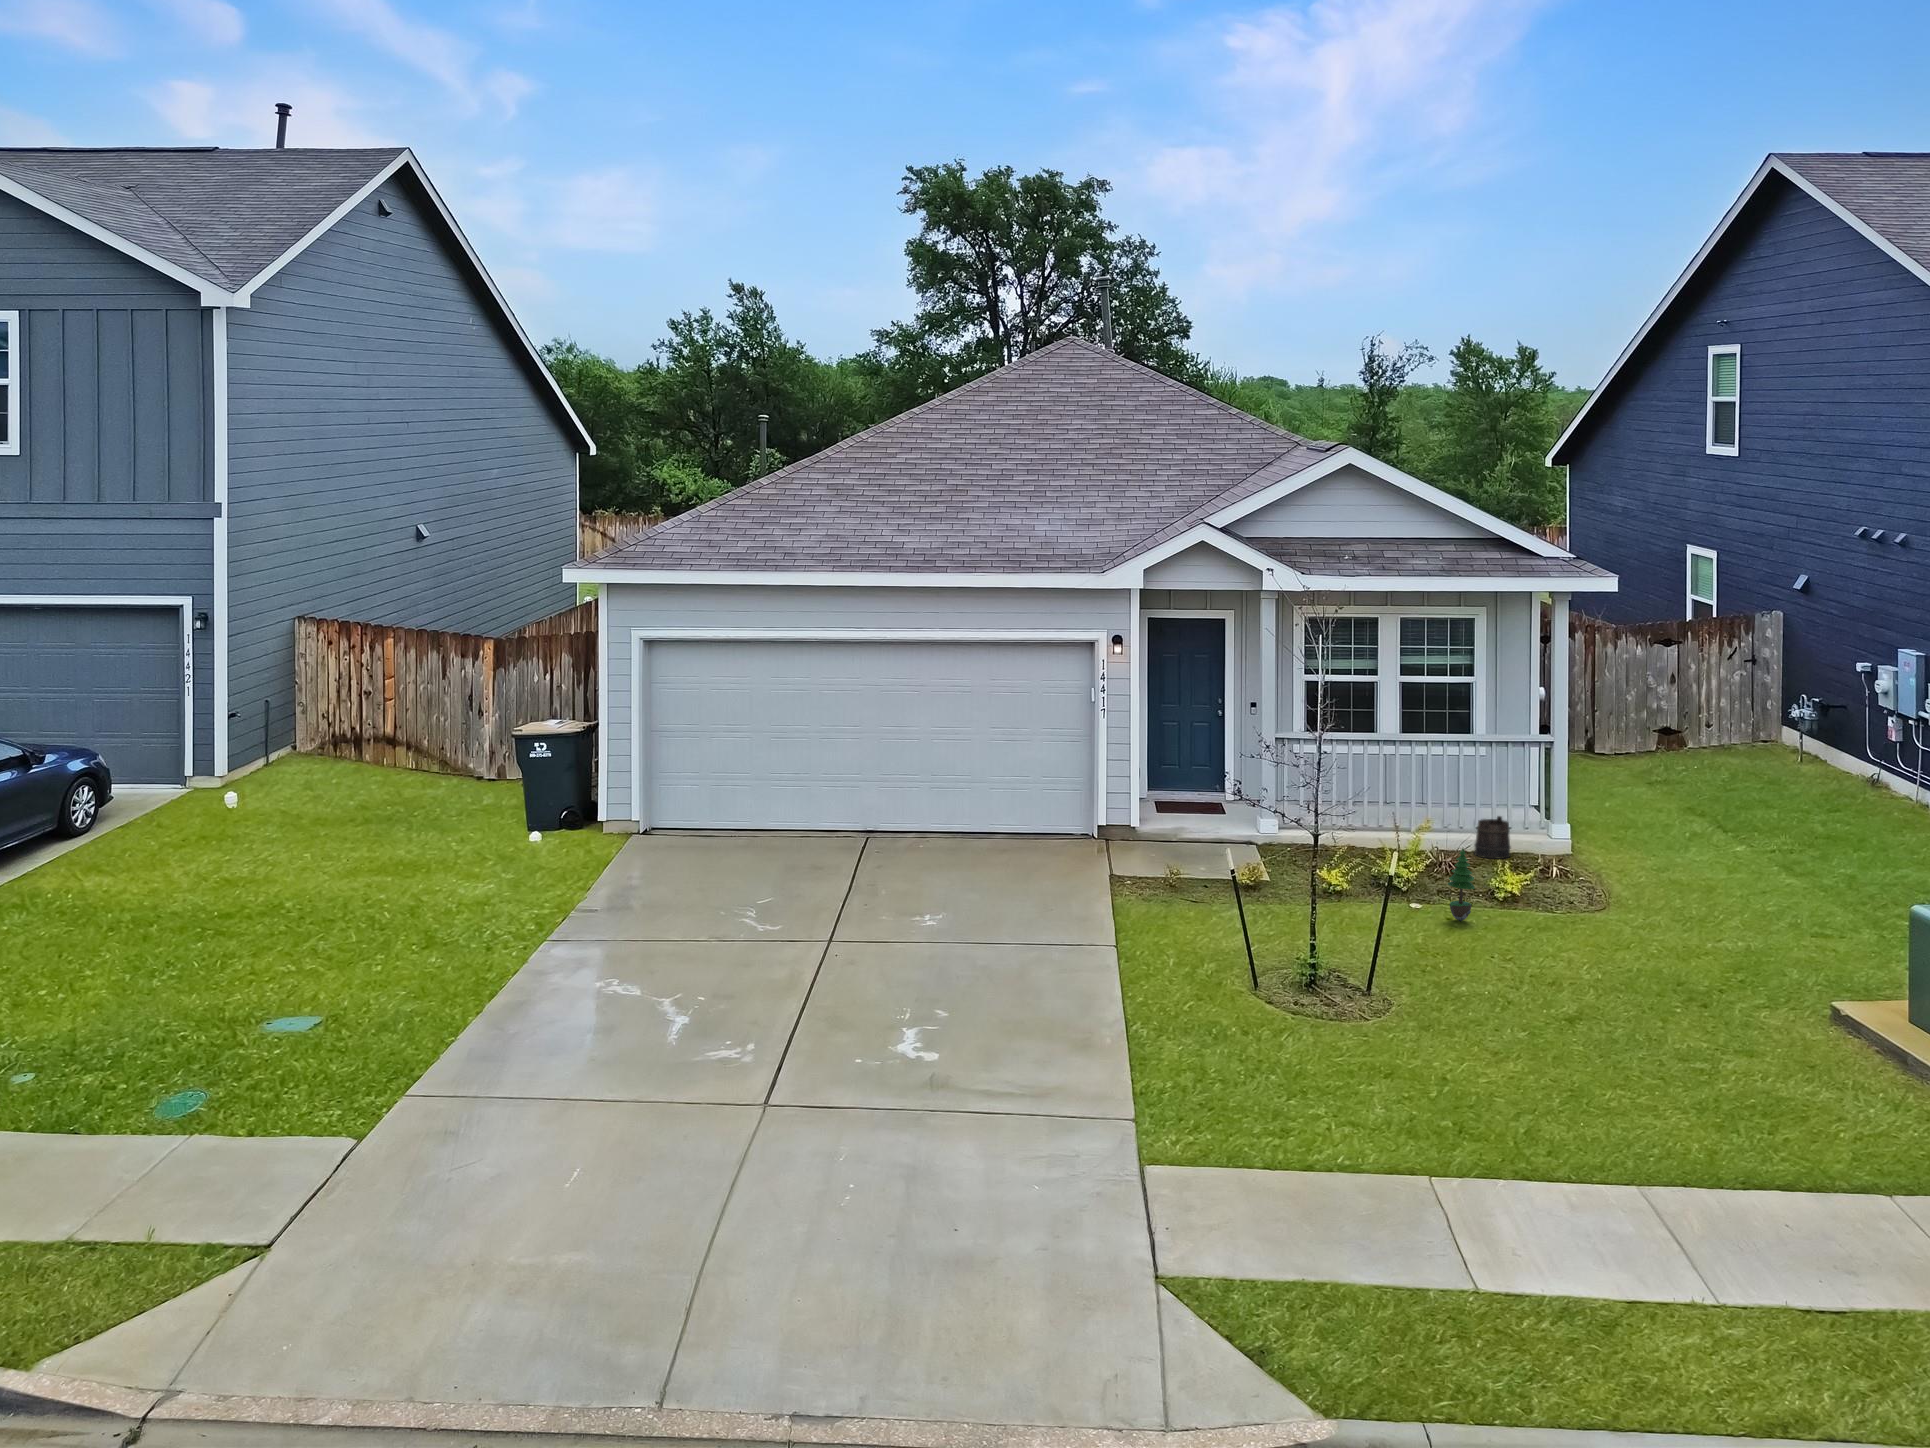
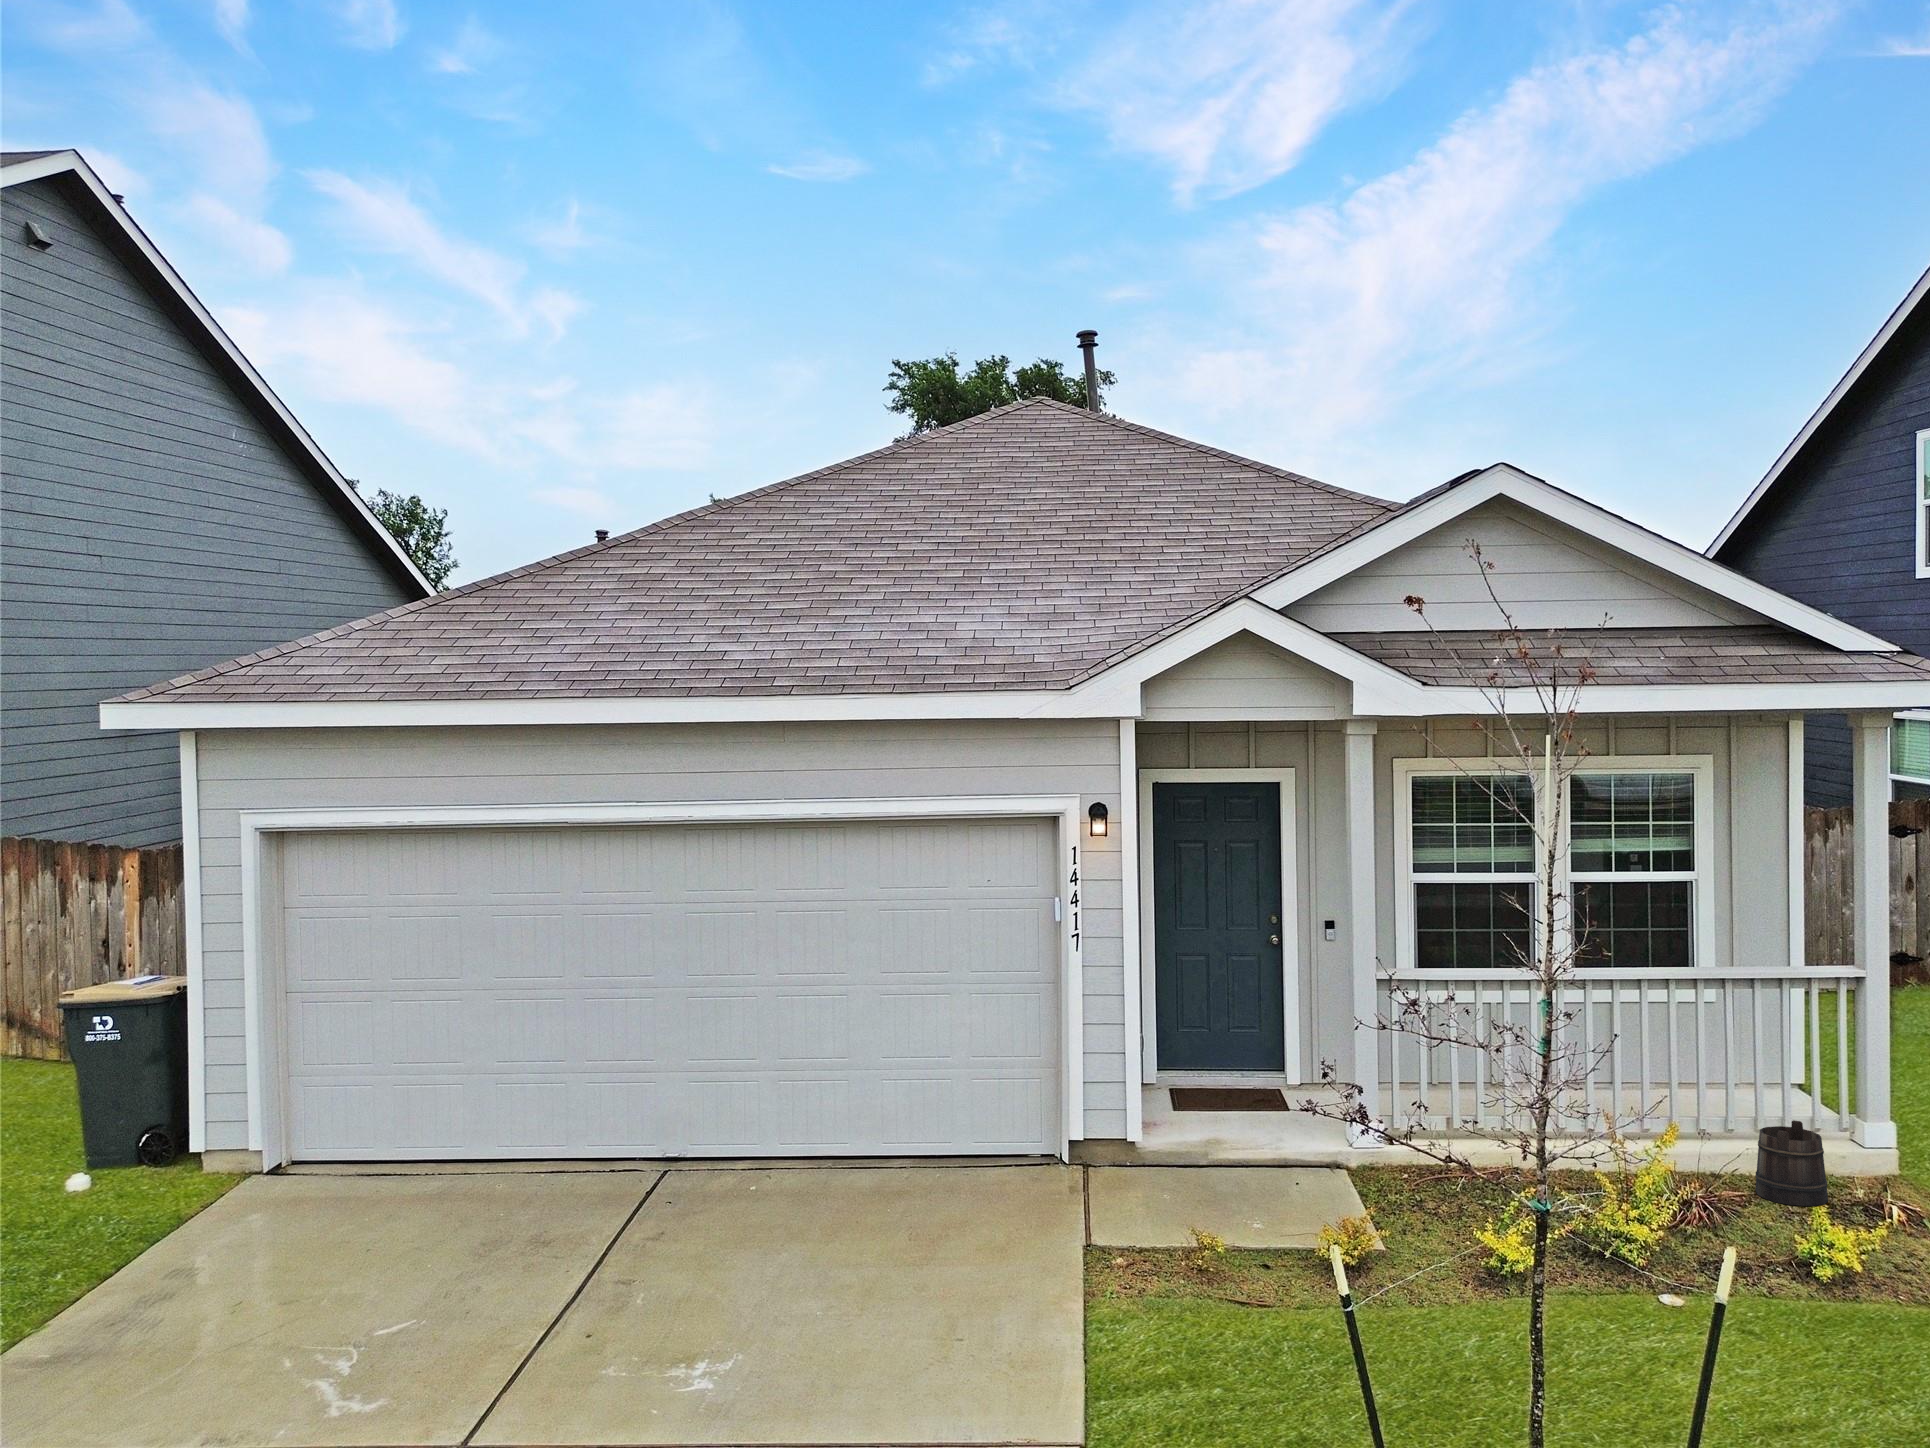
potted tree: present [1448,848,1475,921] -> none [1817,1230,1887,1400]

